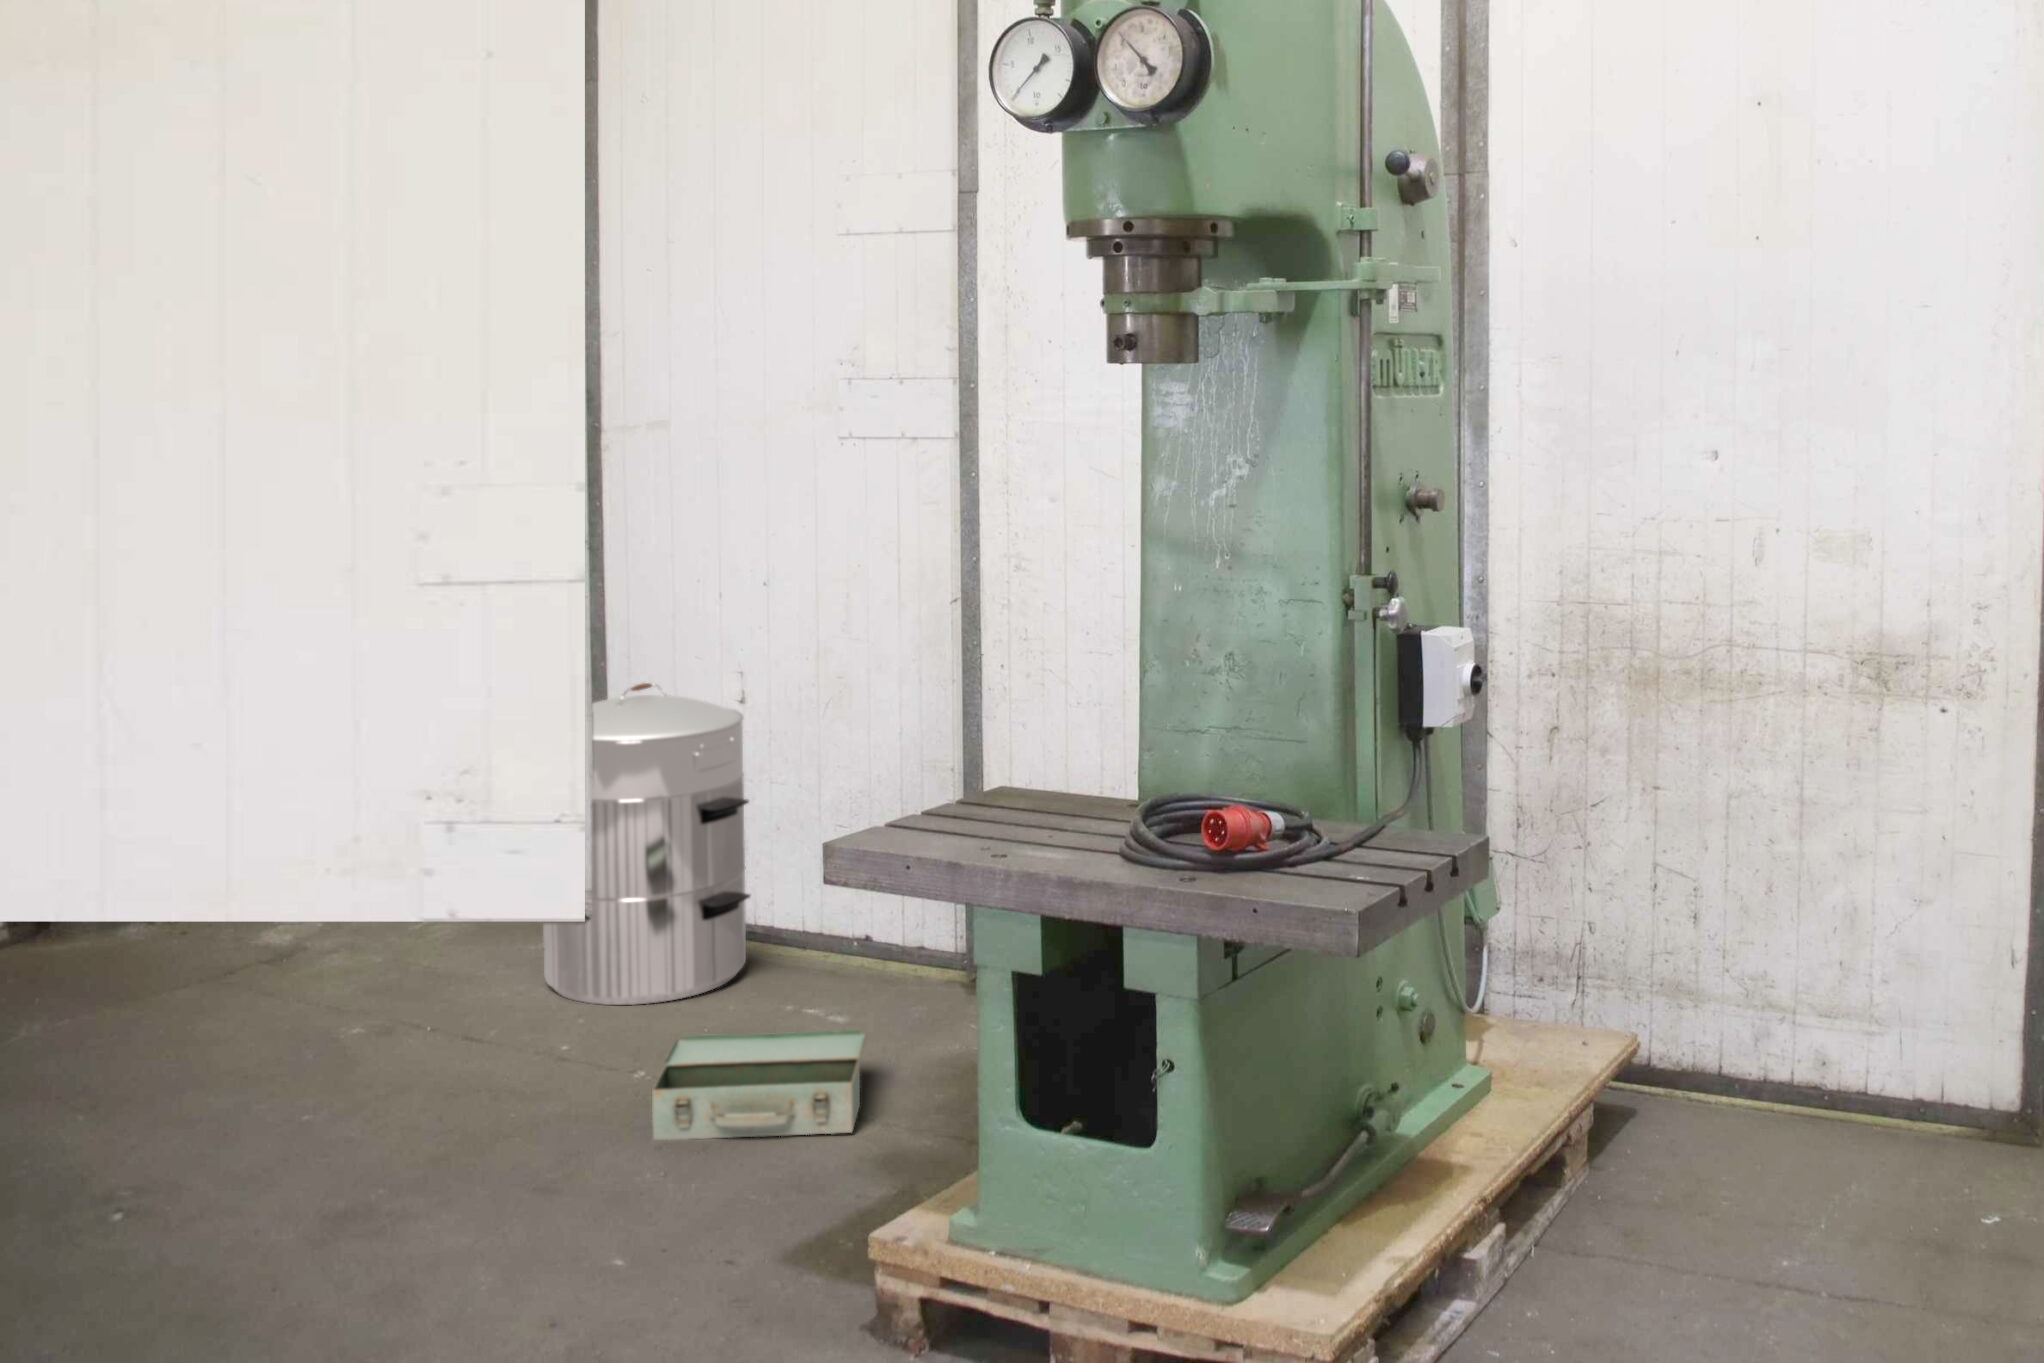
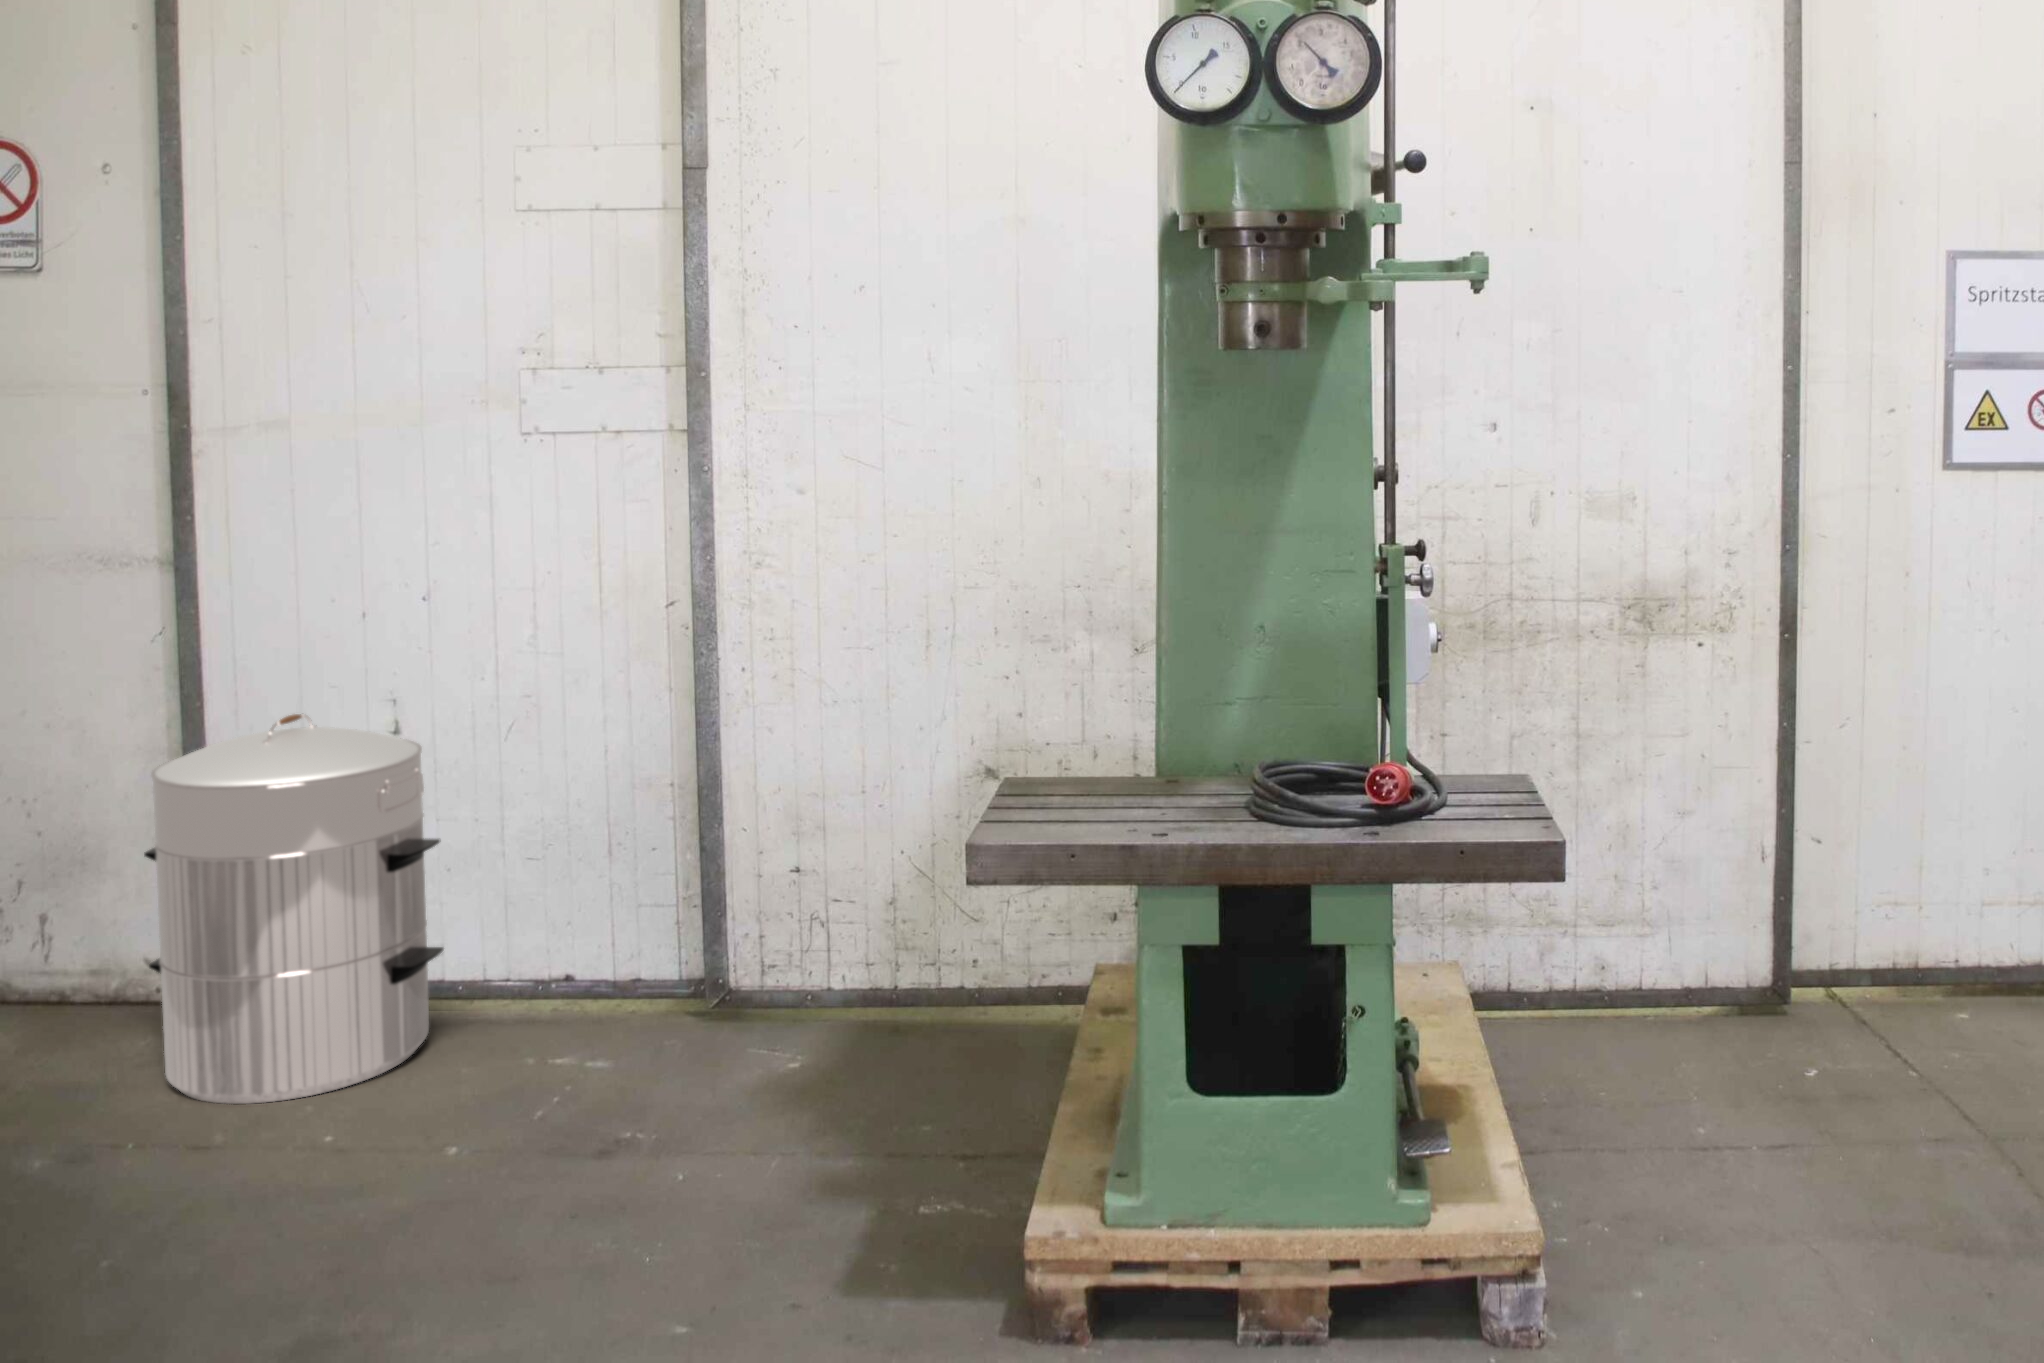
toolbox: present [652,1030,866,1140] -> none [434,1083,693,1259]

